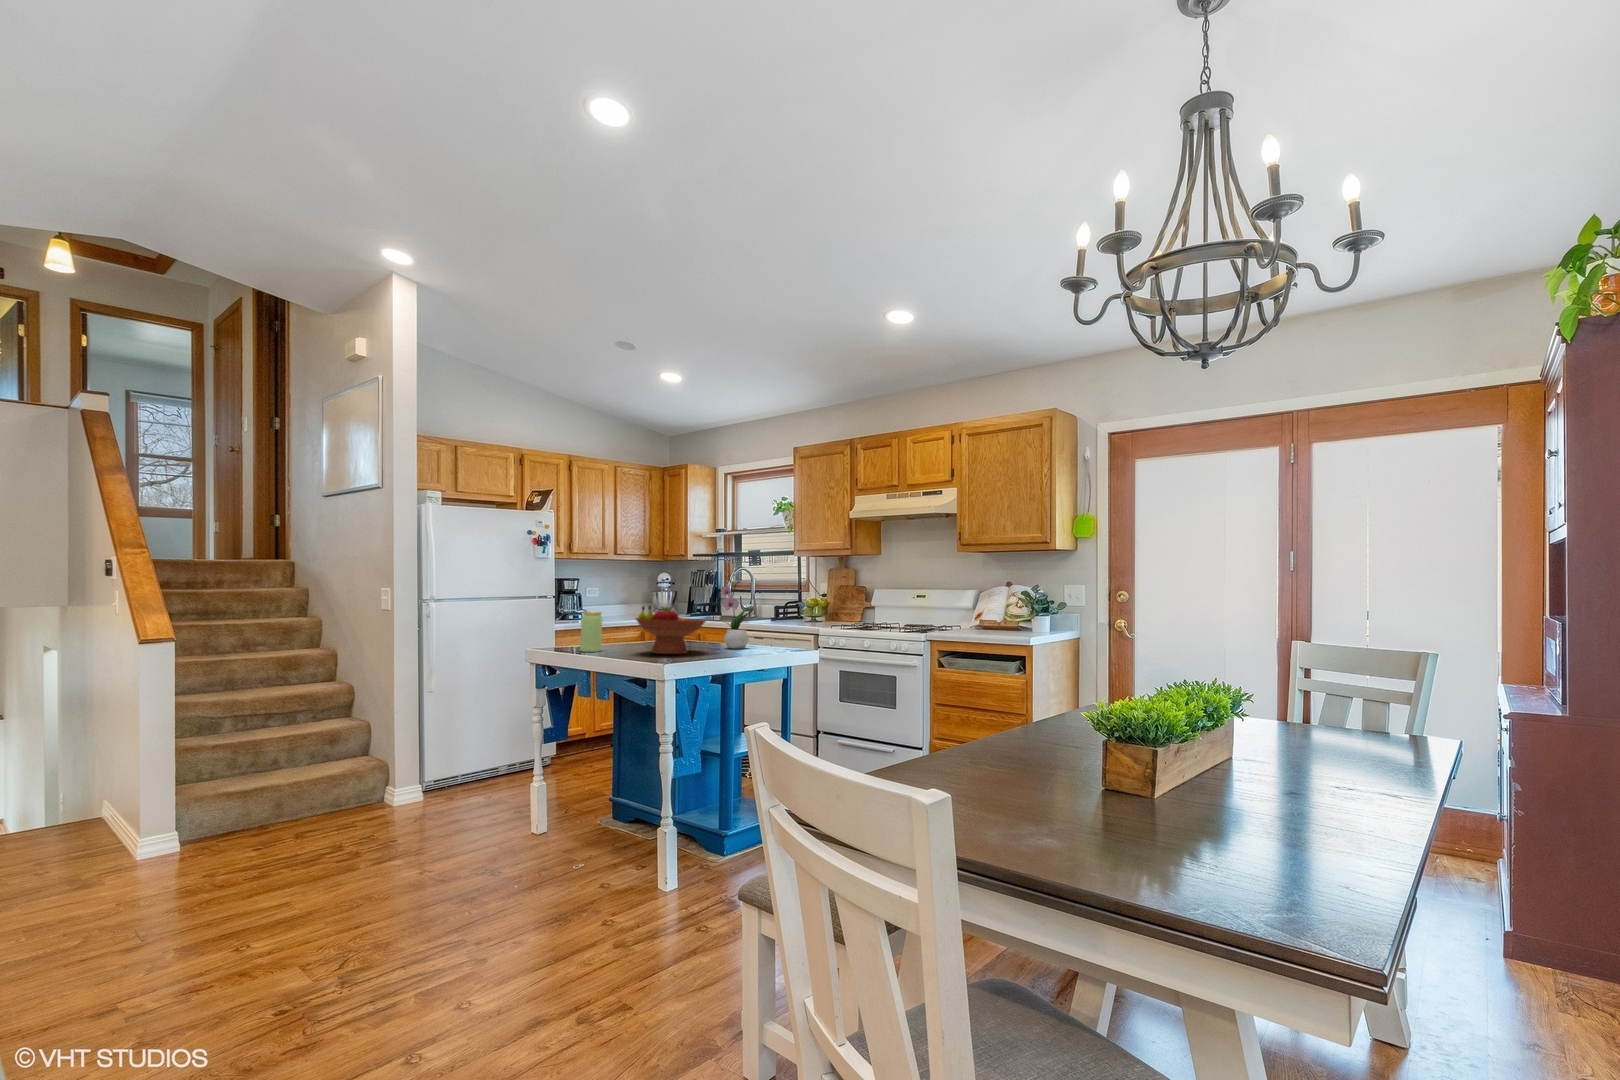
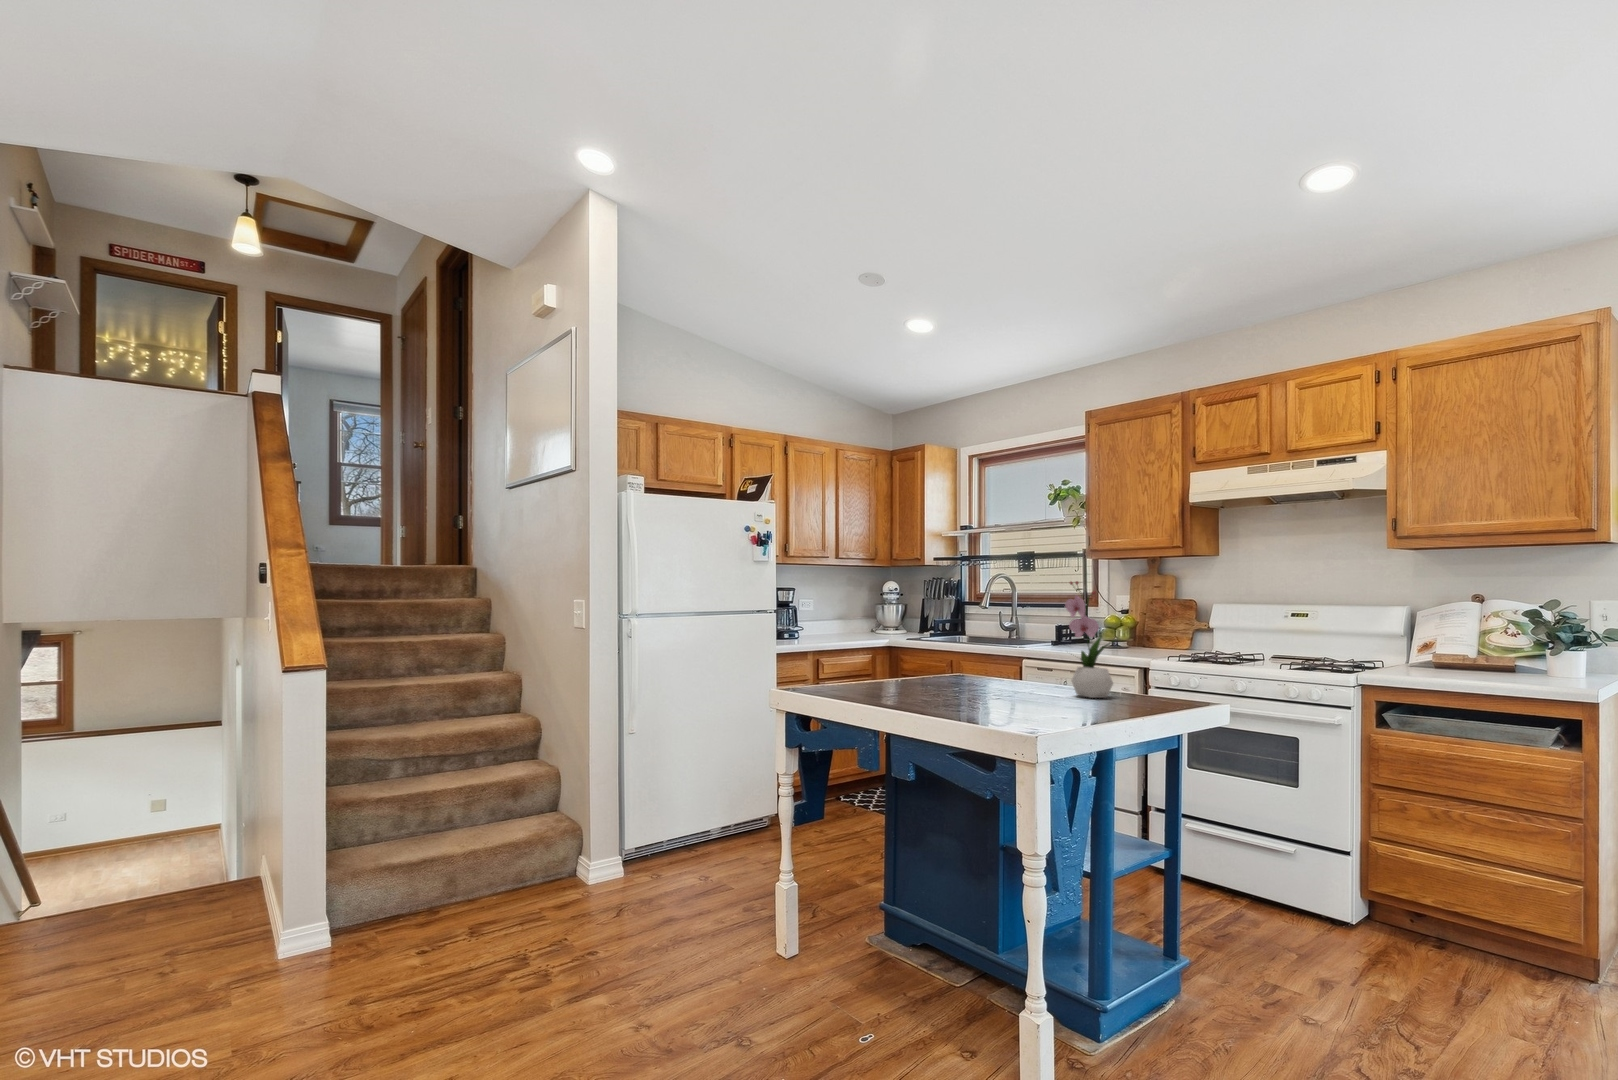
fruit bowl: present [636,606,706,654] -> none [947,628,1063,709]
jar: present [580,611,603,652] -> none [856,636,889,698]

